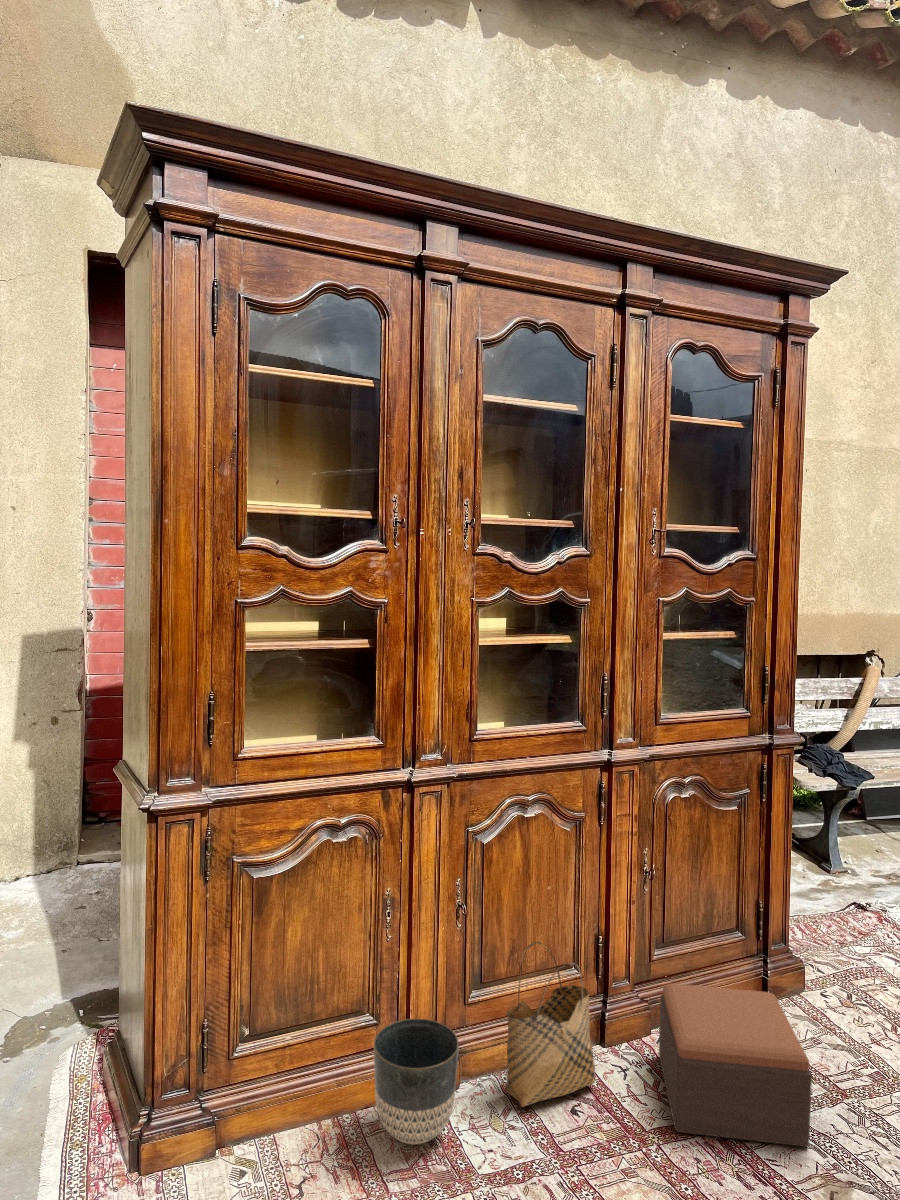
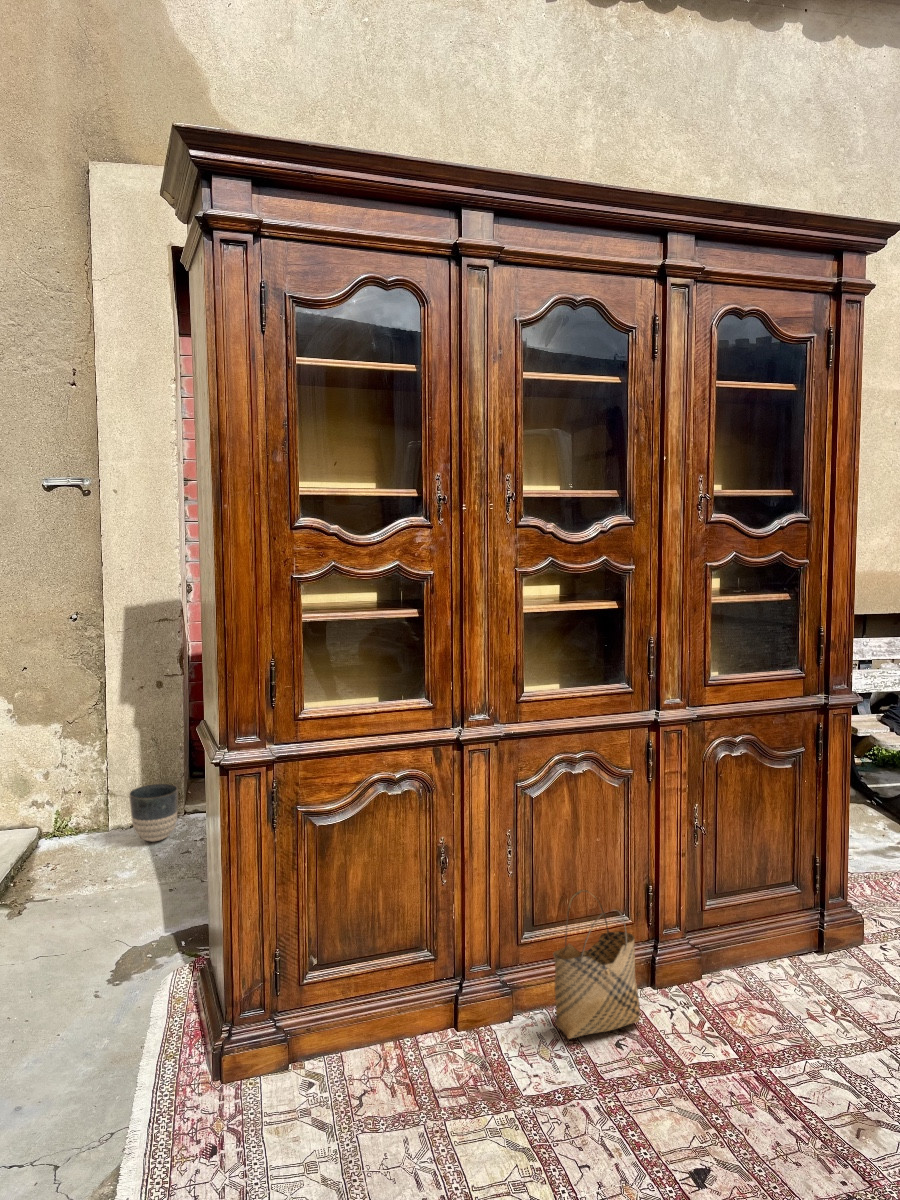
footstool: present [659,984,812,1147] -> none [706,933,848,1088]
planter: present [374,1018,459,1145] -> present [129,784,178,842]

